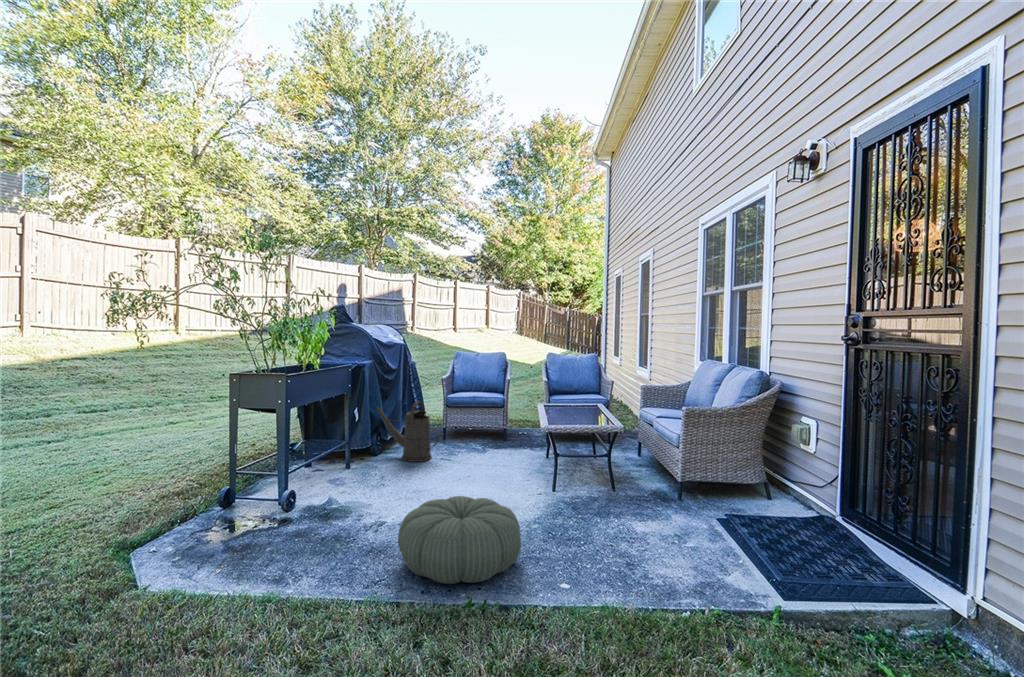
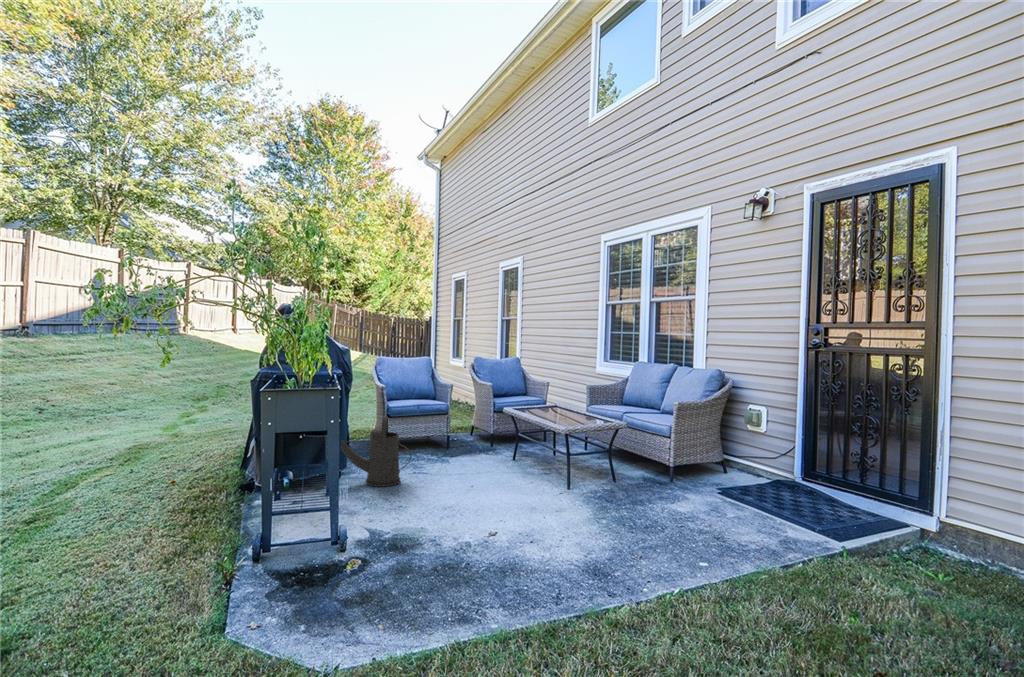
pouf: present [398,496,521,584] -> none [539,507,667,598]

